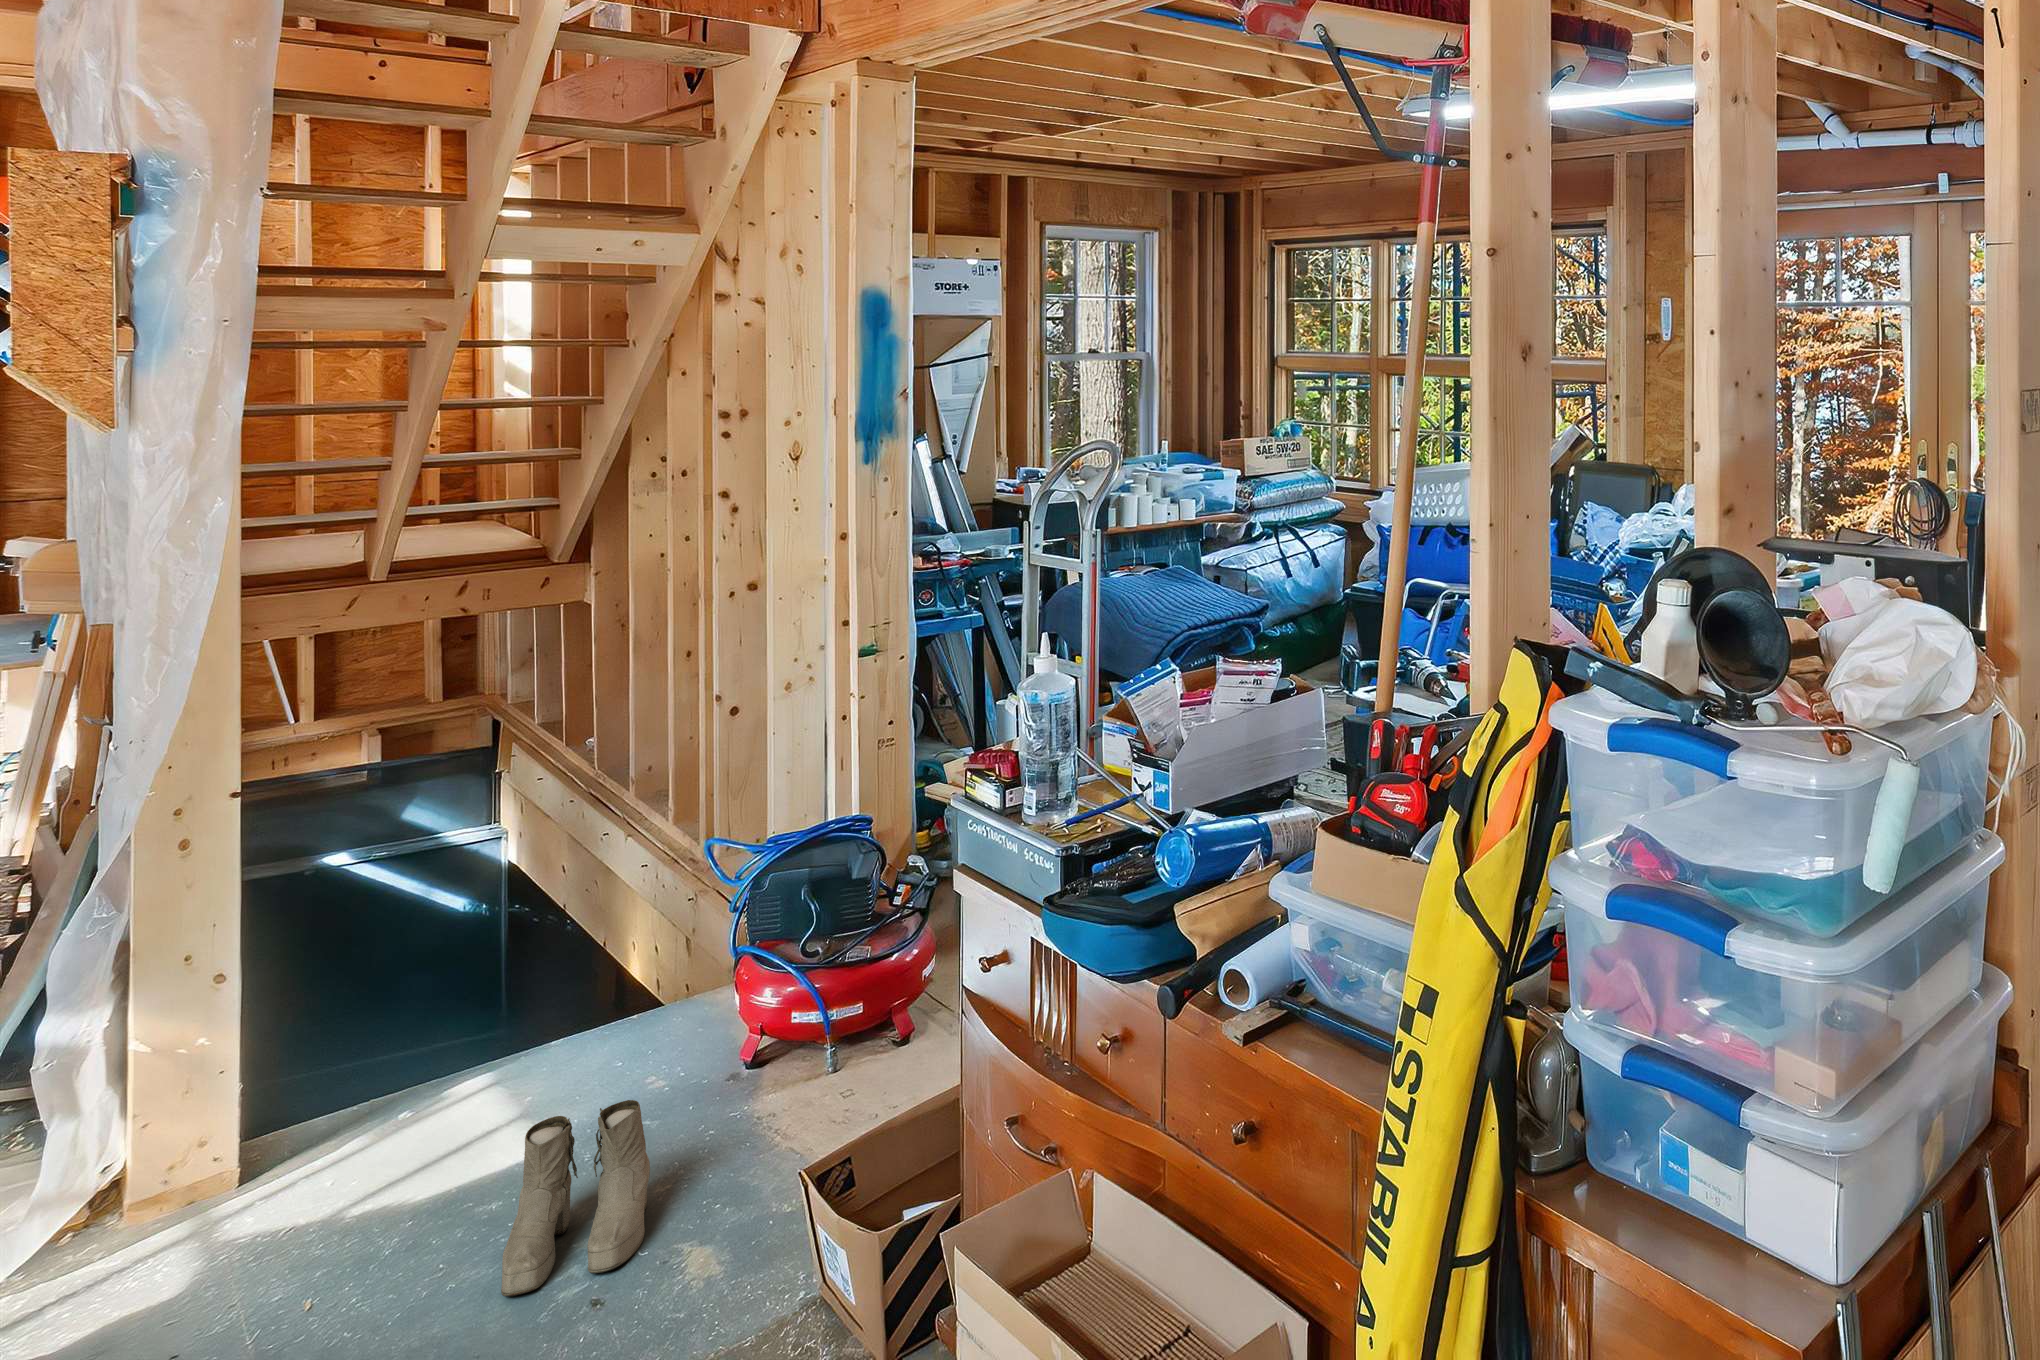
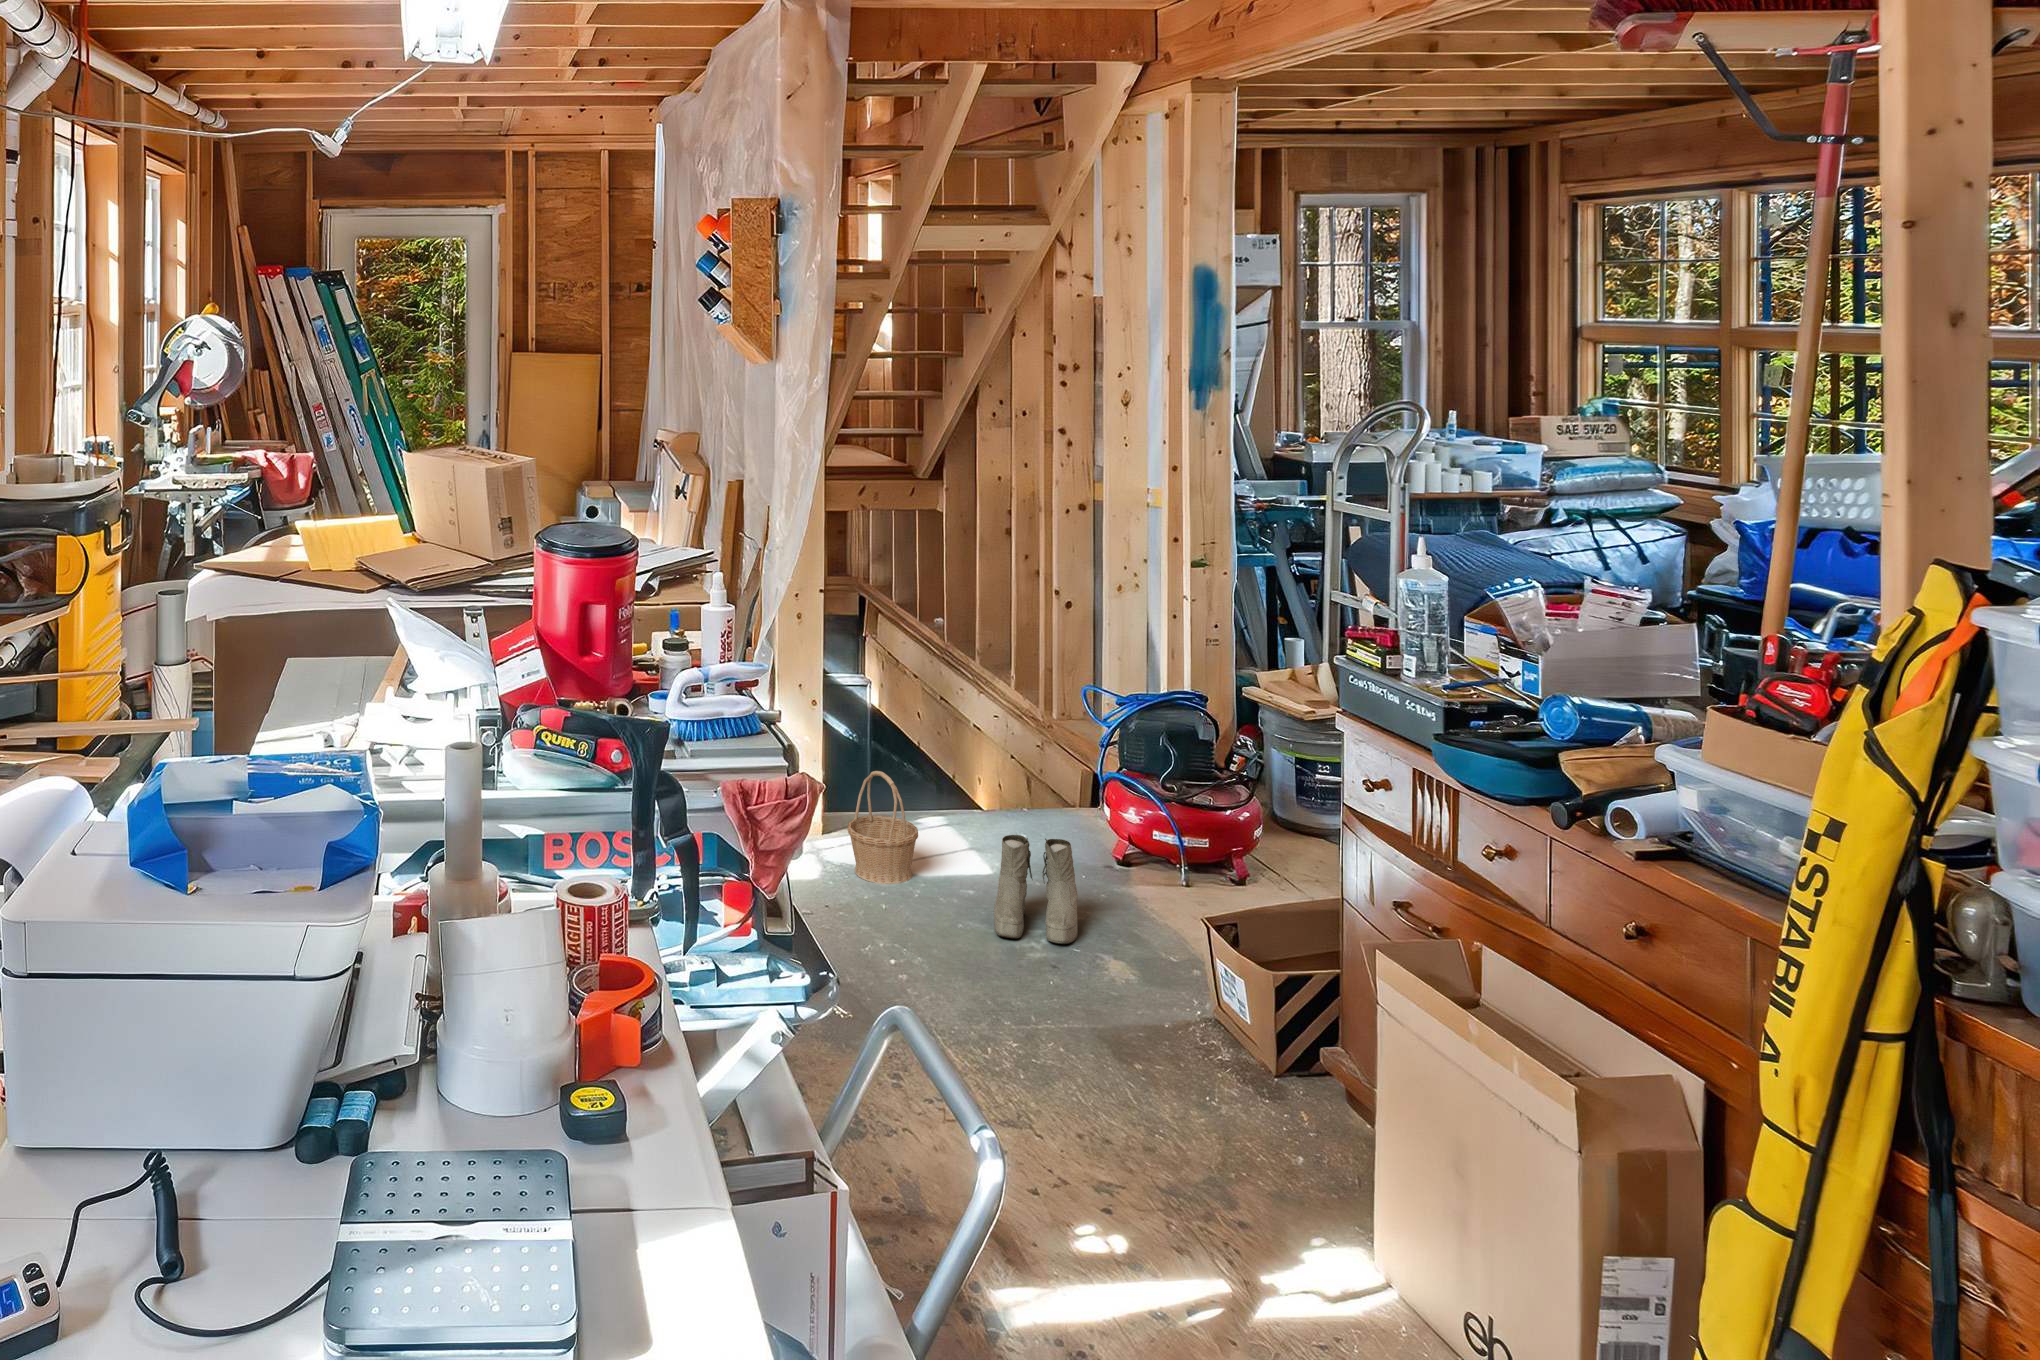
basket: none [259,1072,404,1262] -> present [848,771,918,884]

